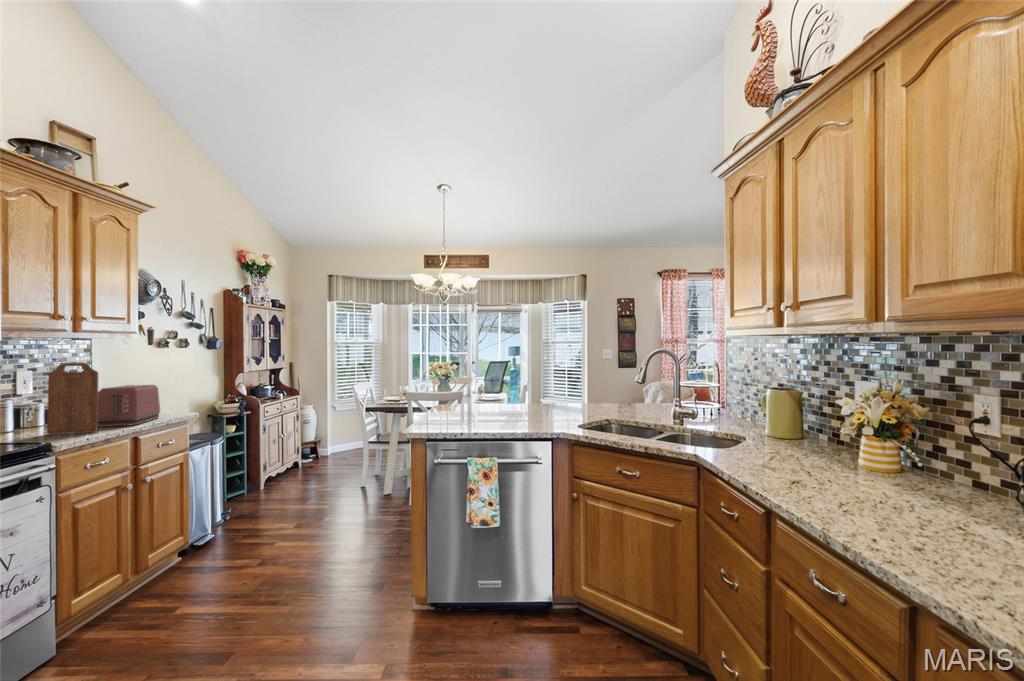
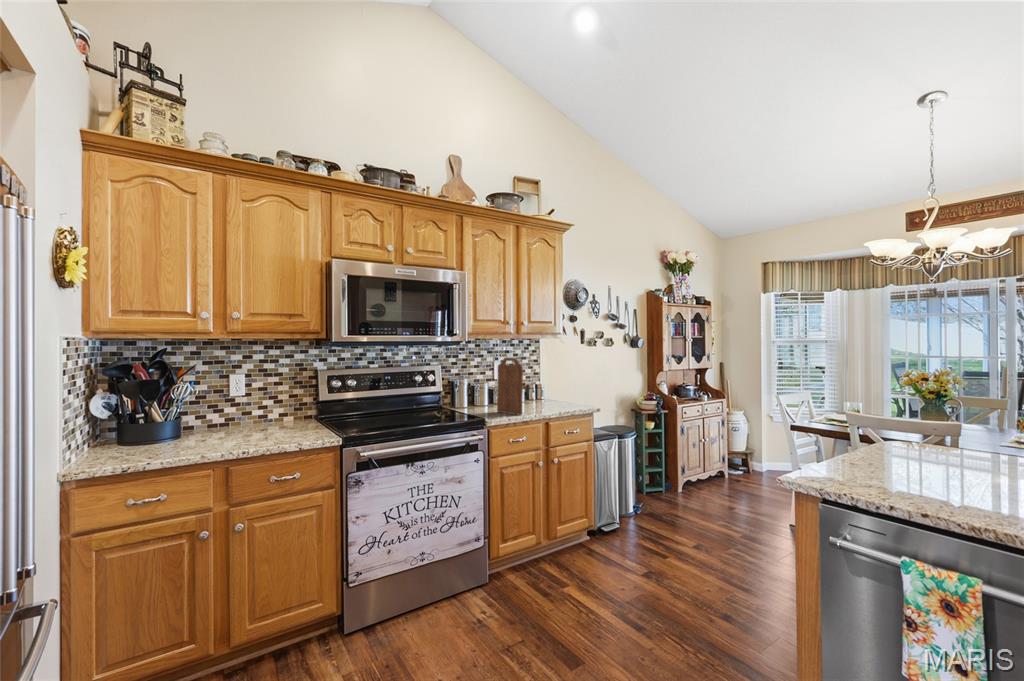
toaster: present [97,385,160,427] -> none [527,378,574,412]

